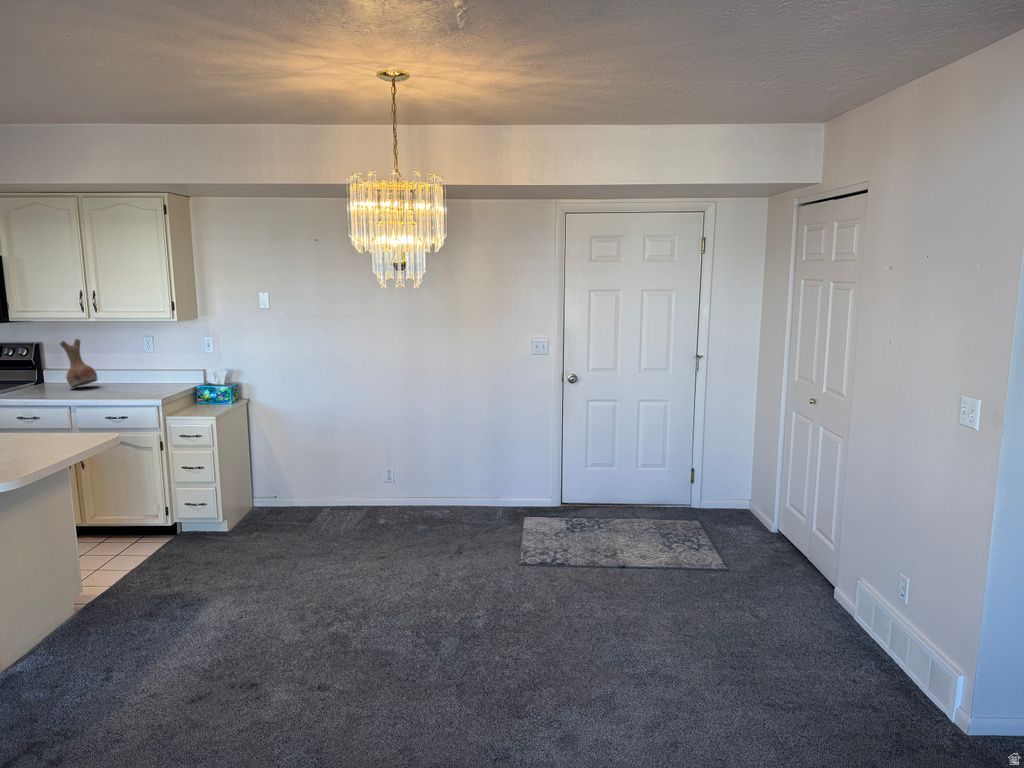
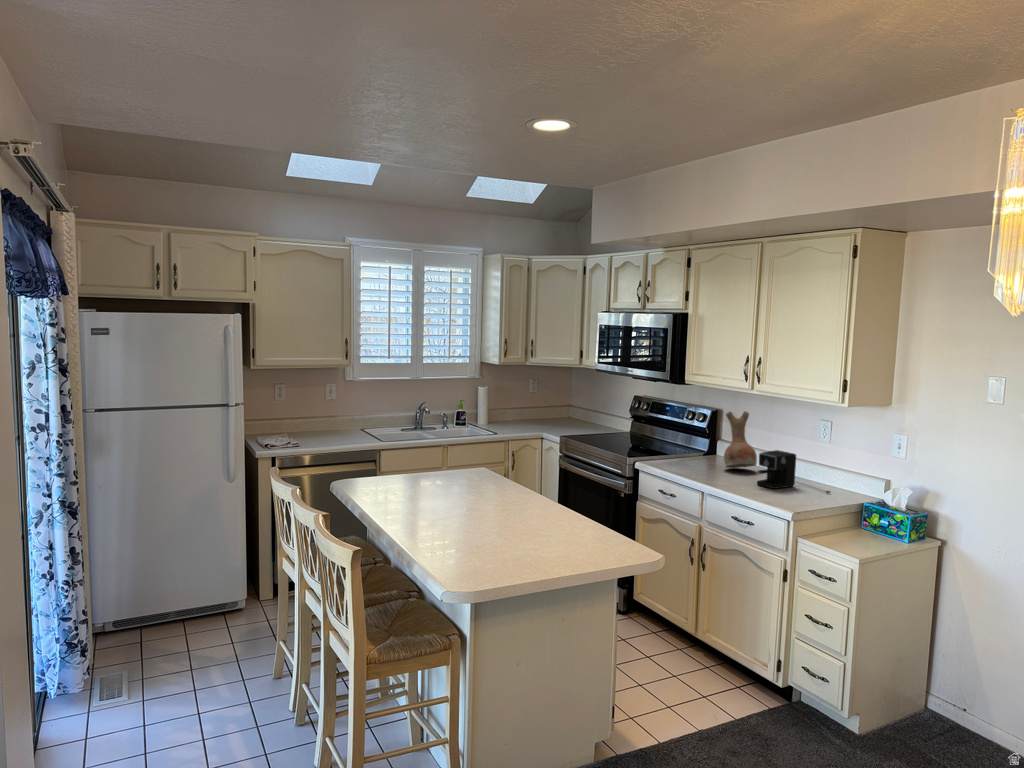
coffee maker: none [111,363,171,392] -> present [757,450,830,493]

